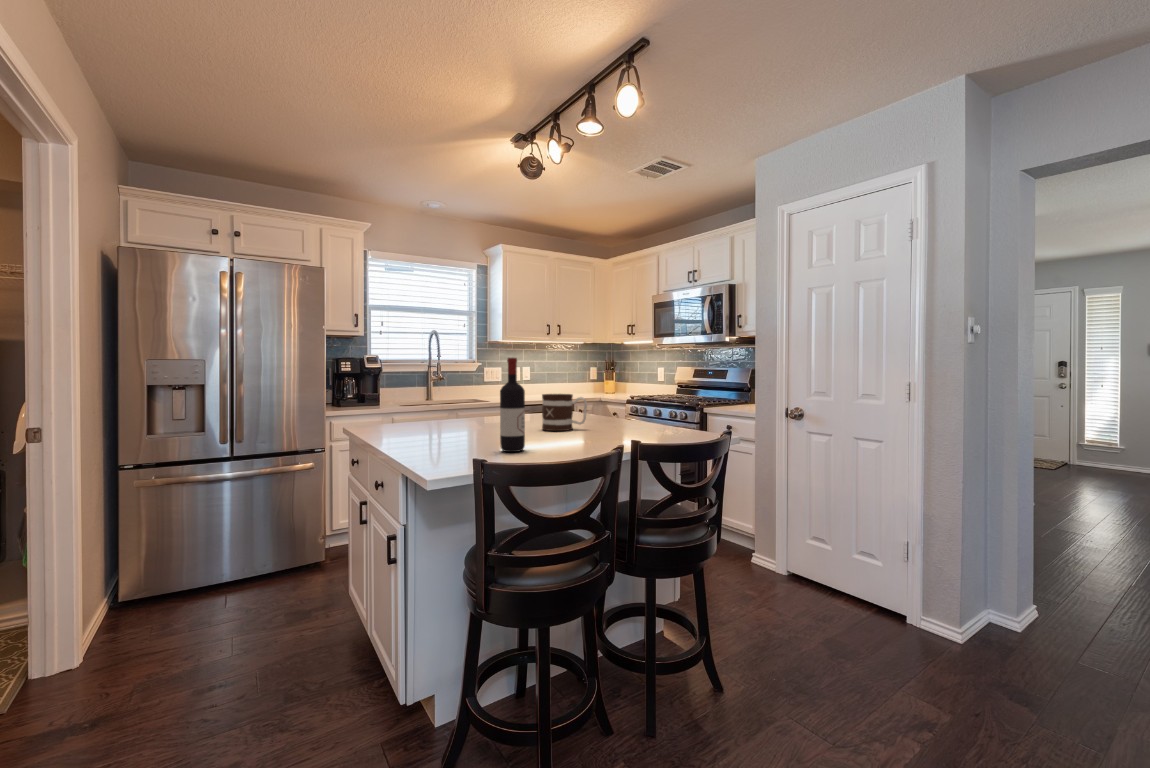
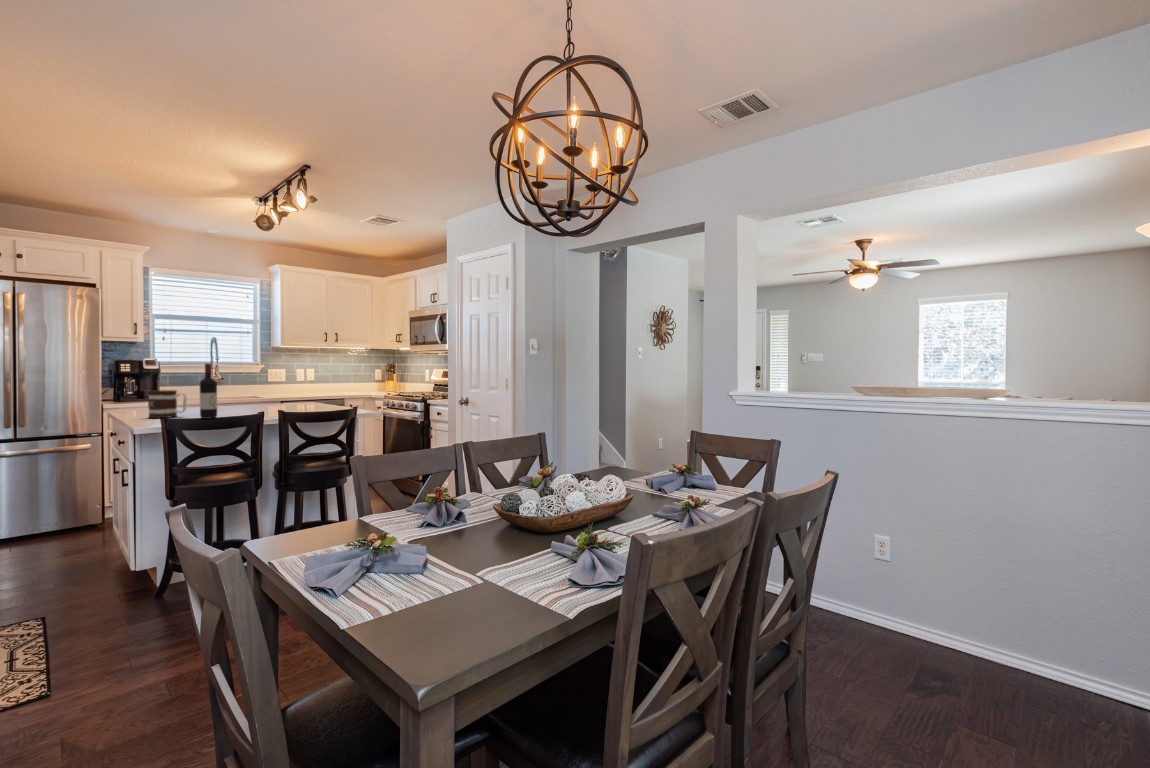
mug: present [542,394,587,431] -> present [148,390,187,418]

